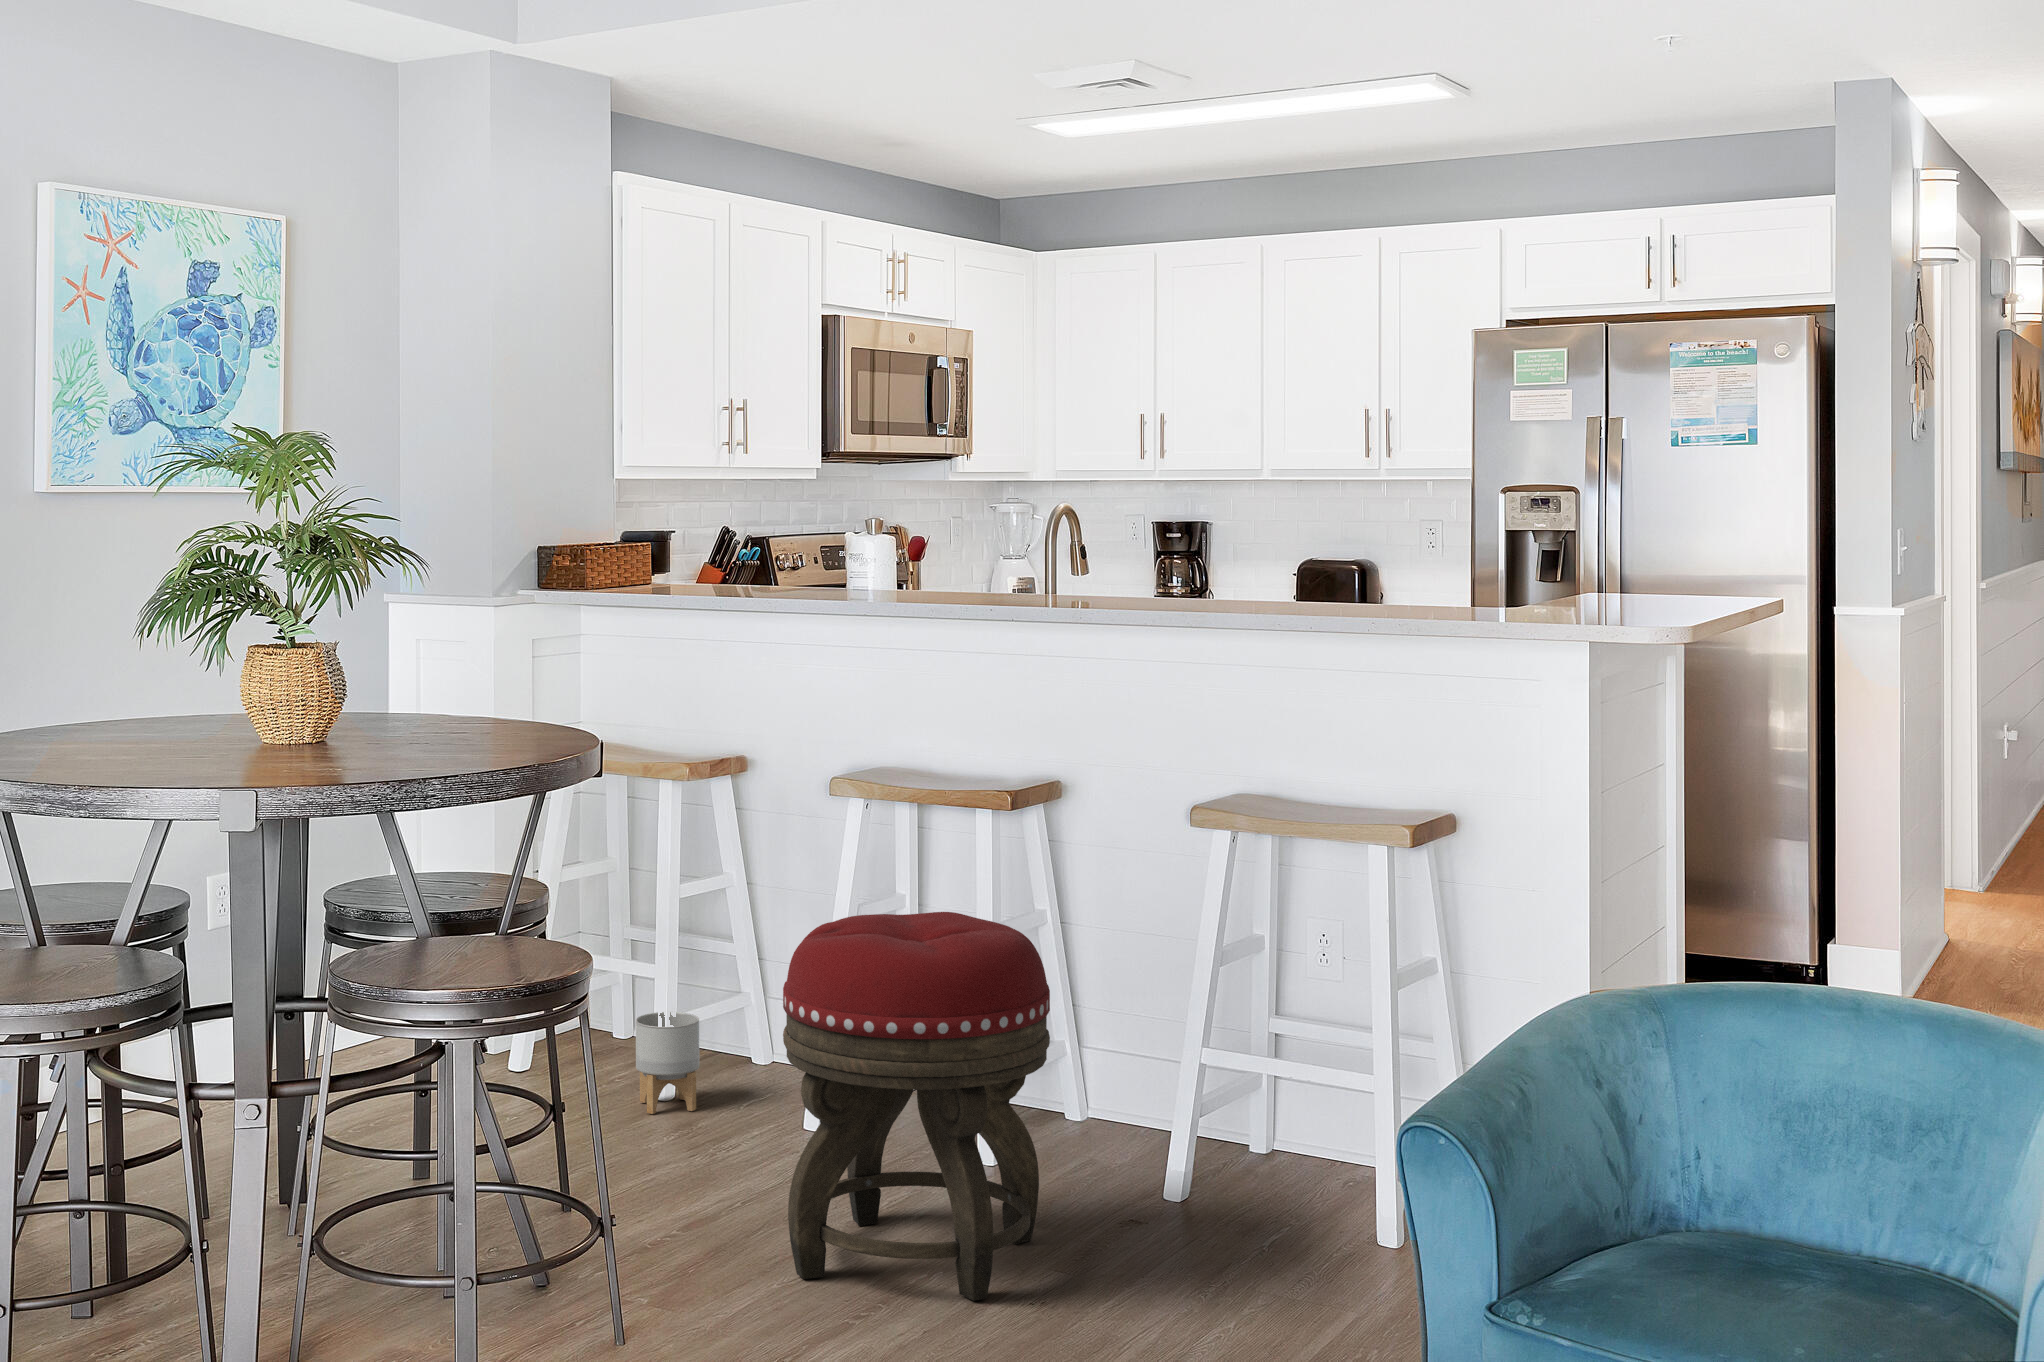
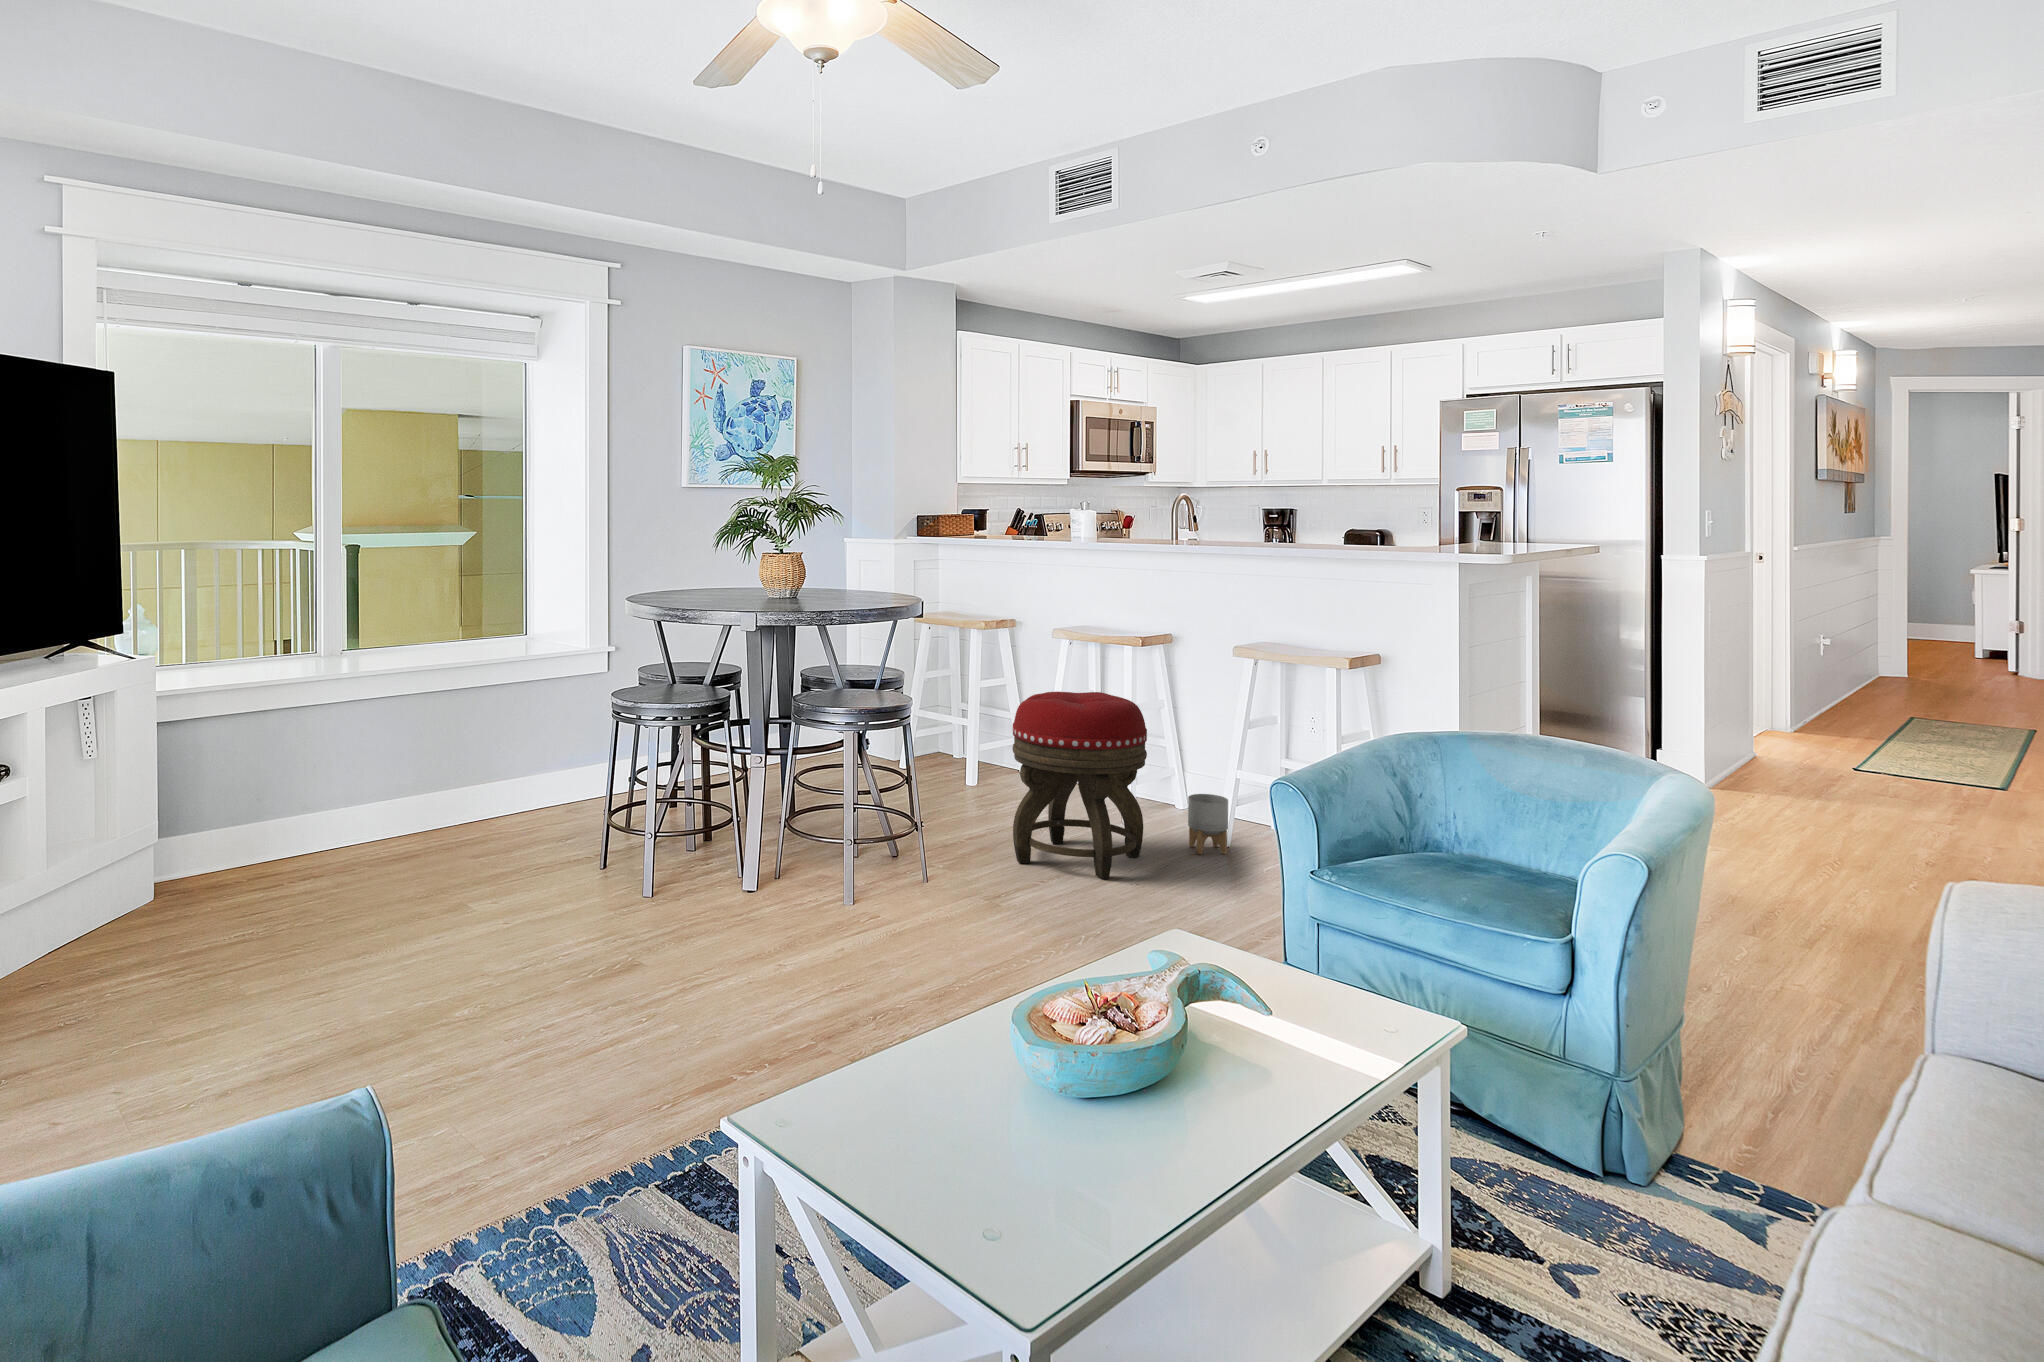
planter: present [636,1012,699,1114] -> present [1188,794,1228,854]

